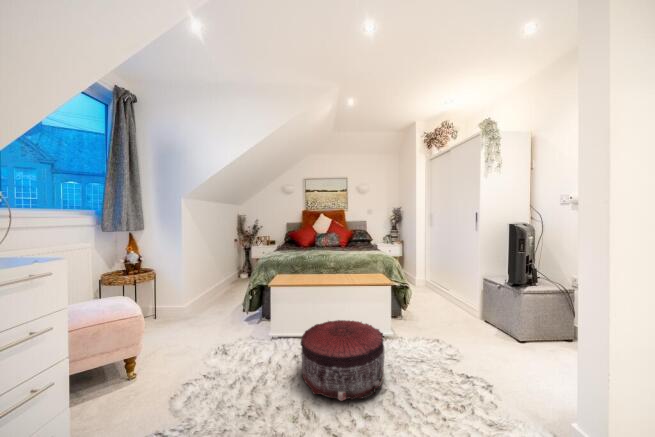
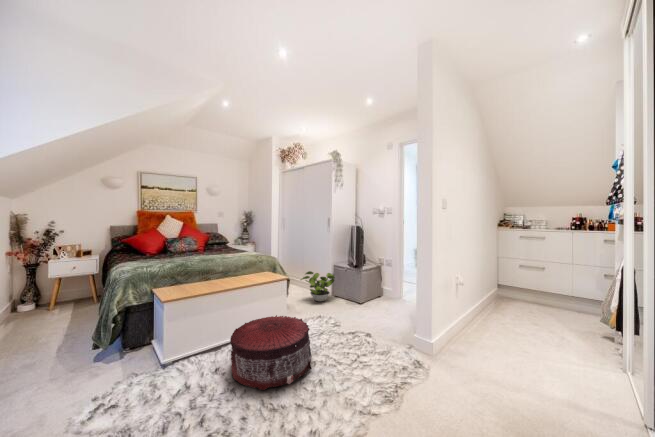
potted plant: none [428,280,479,321] -> present [301,271,335,302]

